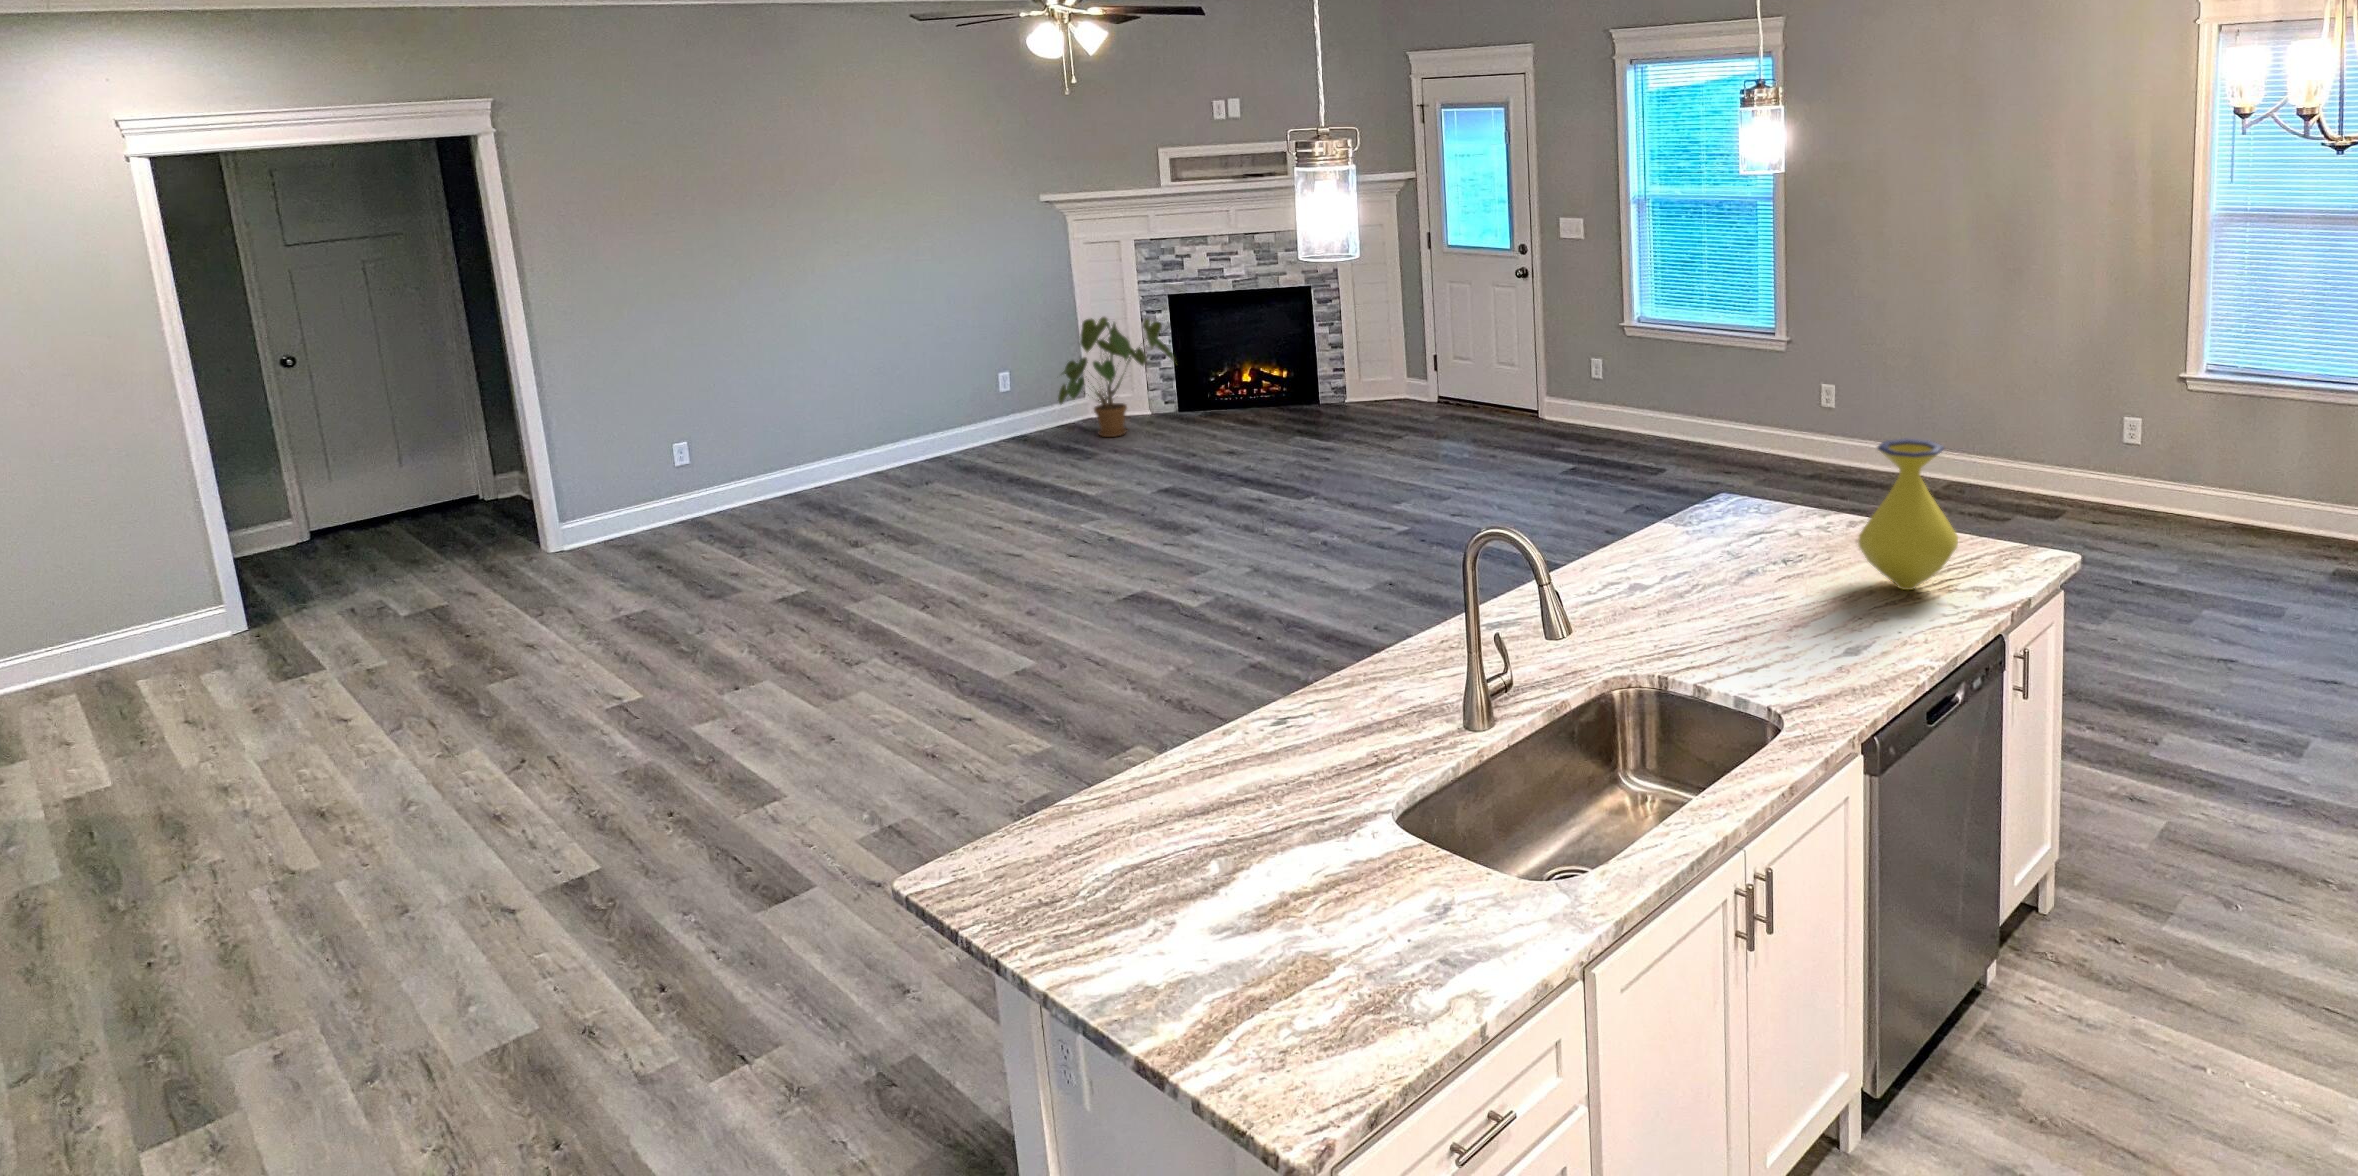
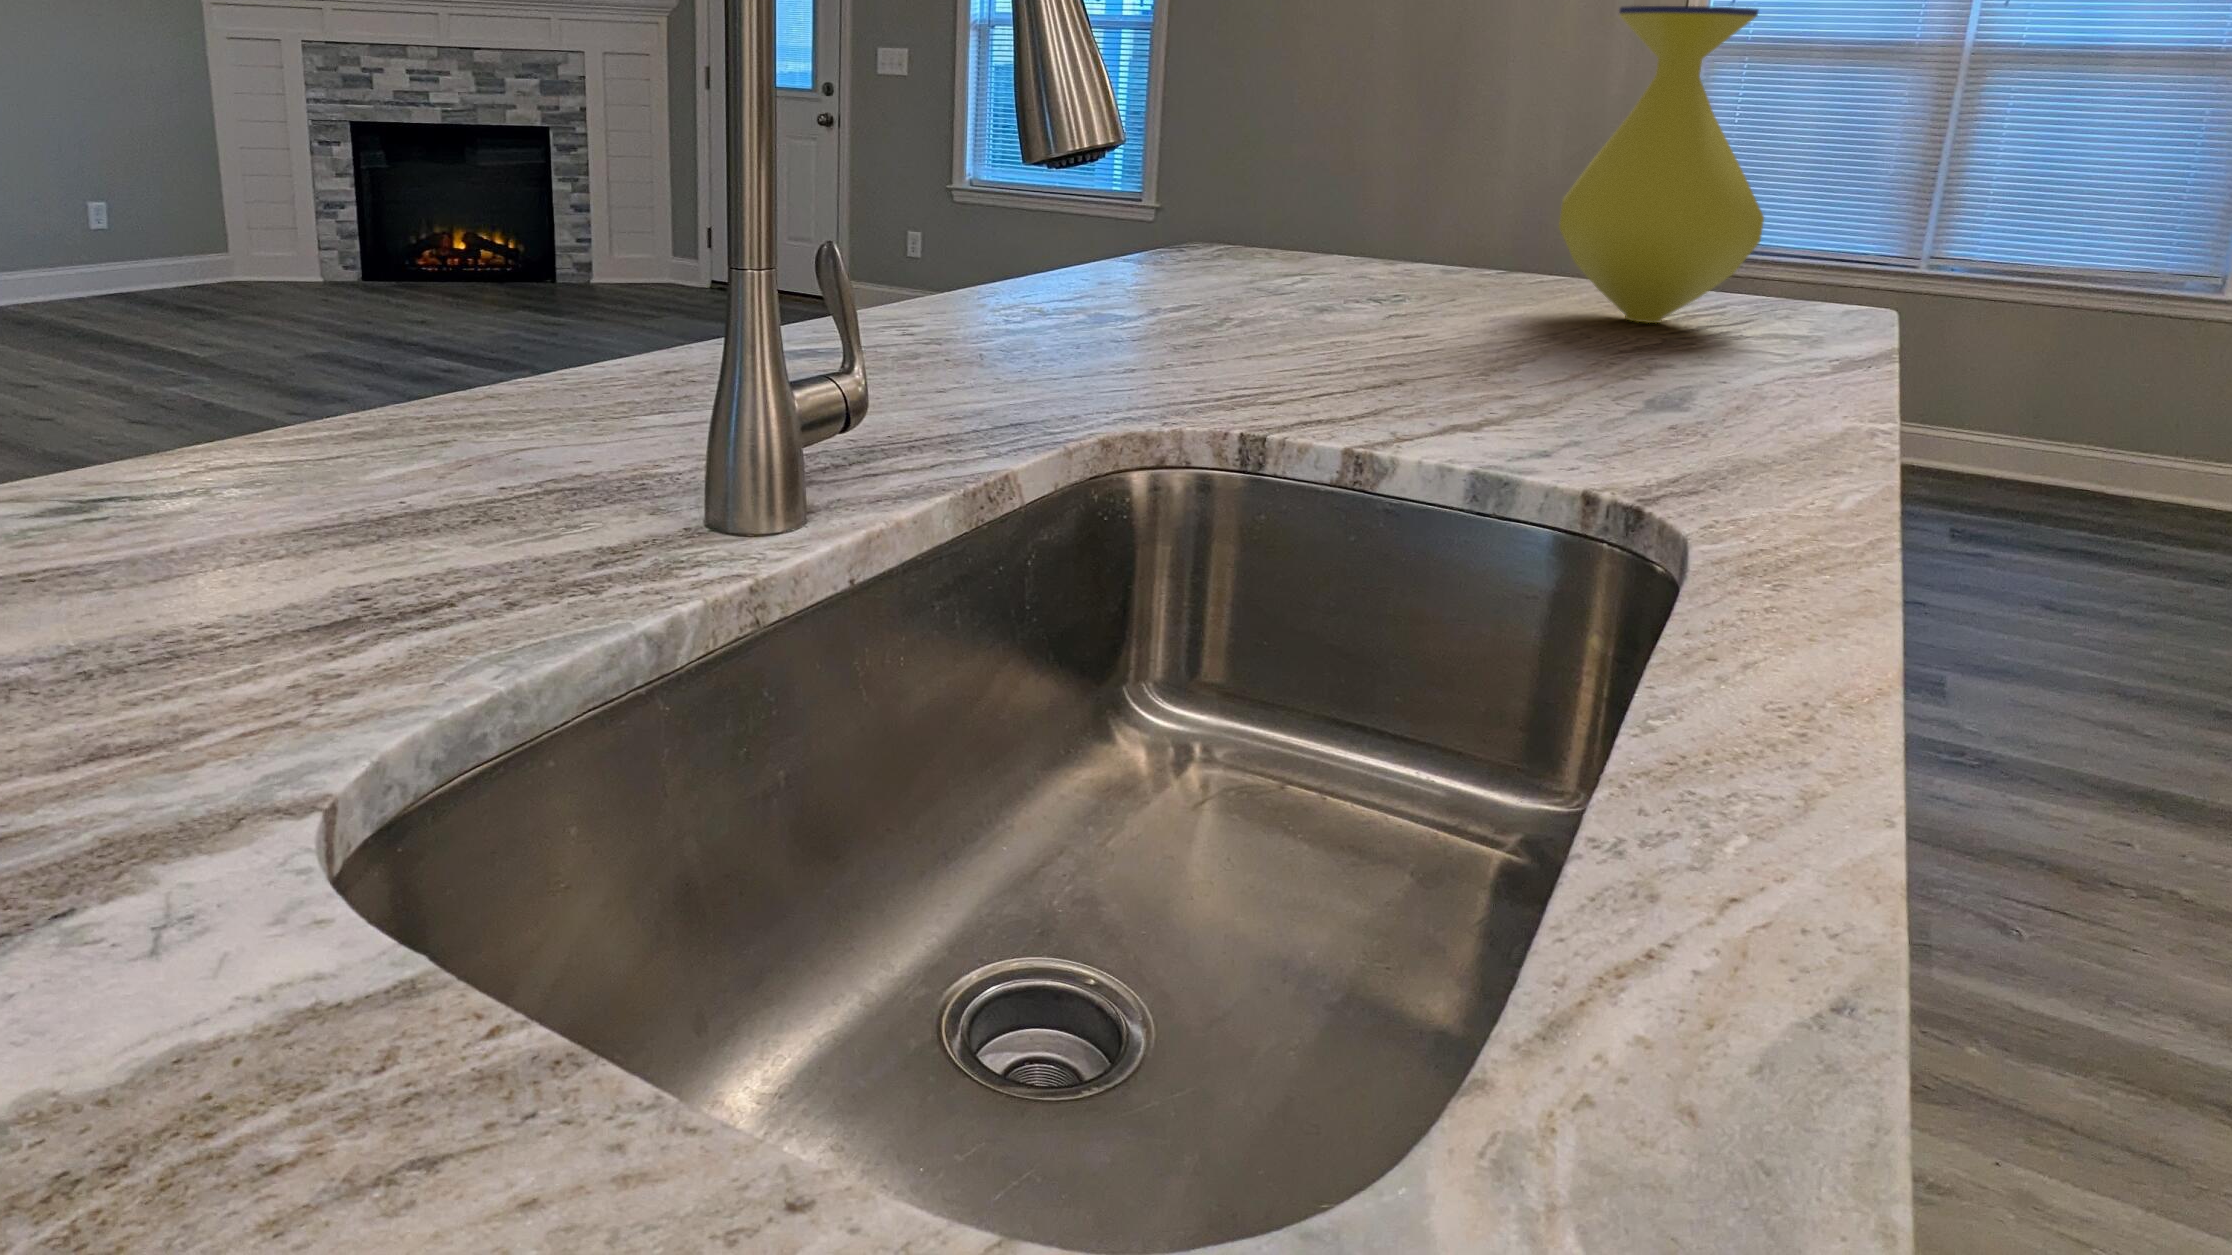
house plant: present [1058,317,1175,437] -> none [177,138,357,298]

